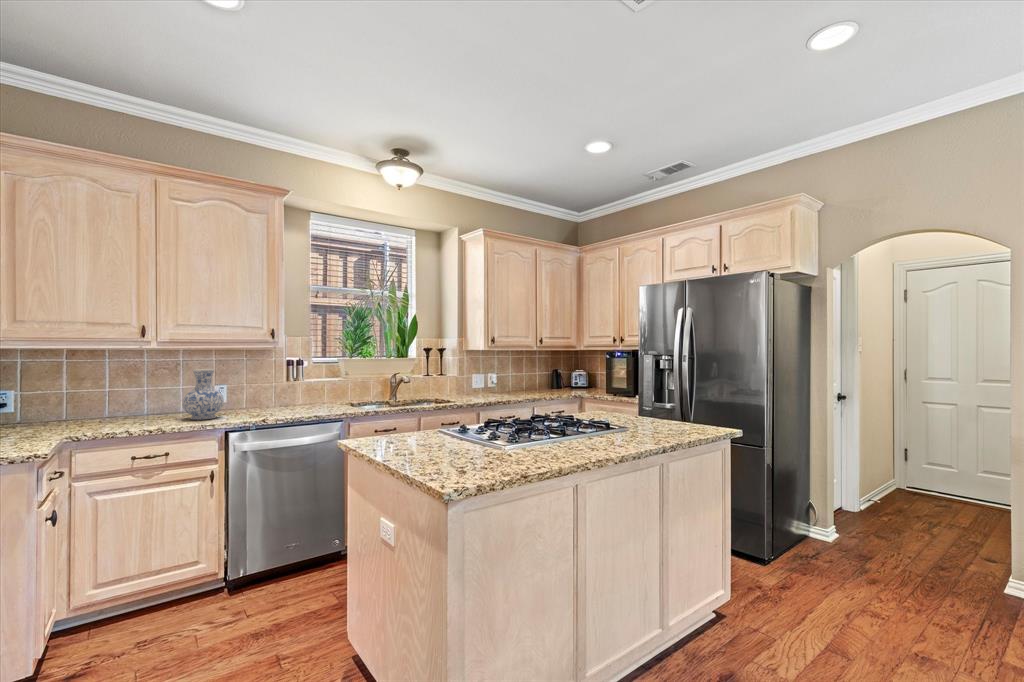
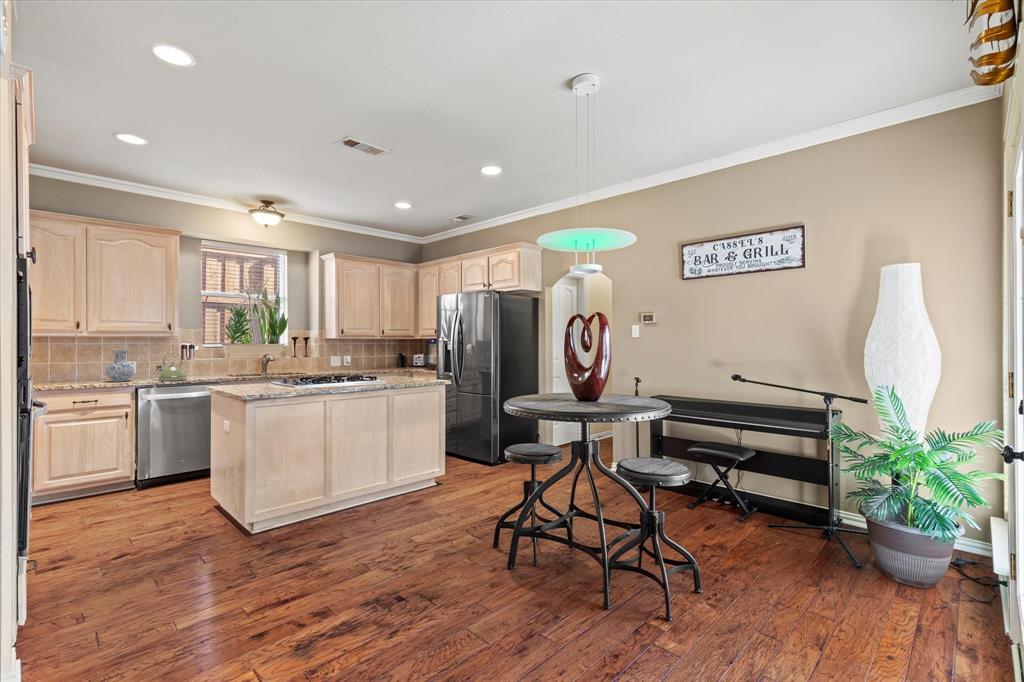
kettle: none [253,374,297,418] -> present [156,359,186,381]

